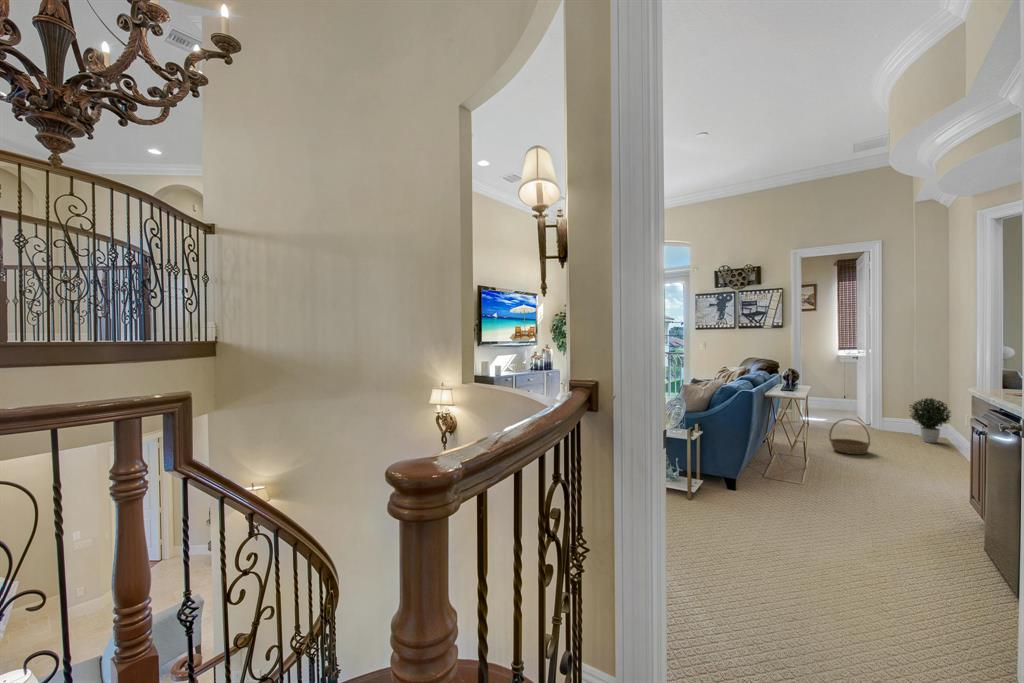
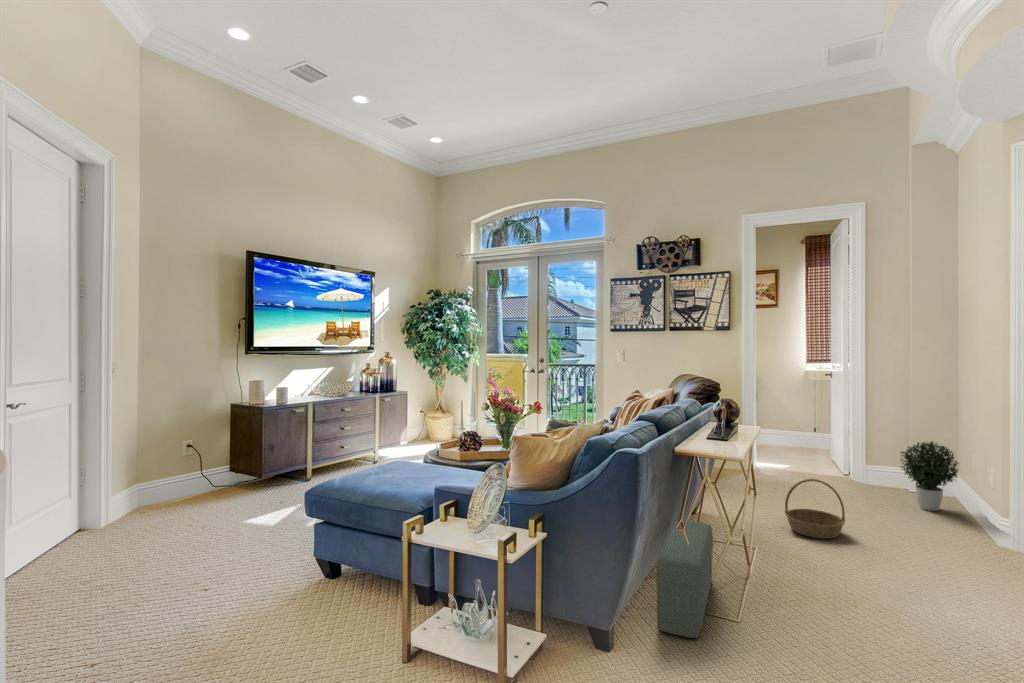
pouf: none [761,435,788,489] -> present [656,520,713,638]

